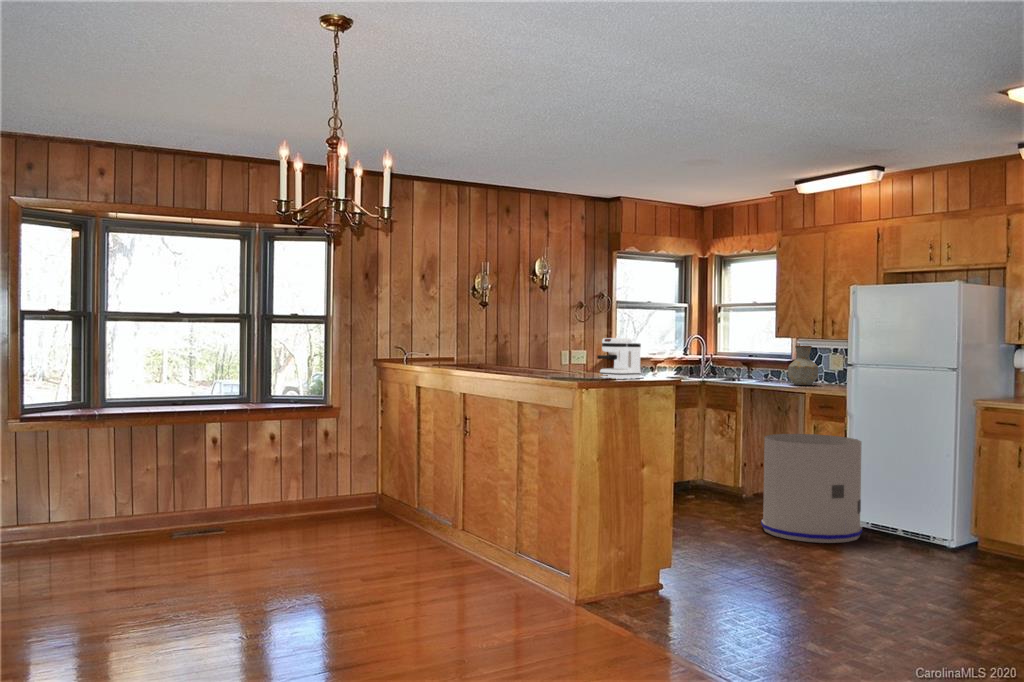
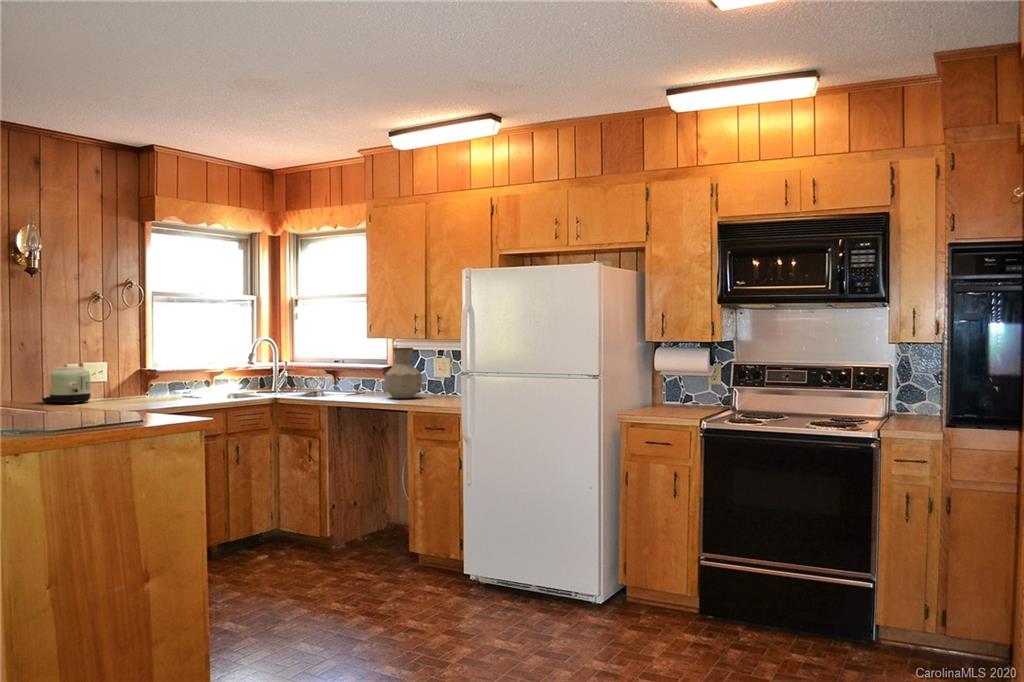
coffee maker: present [597,338,641,379] -> none [116,343,185,402]
toaster: none [549,353,580,378] -> present [42,366,91,404]
trash can: present [761,434,862,543] -> none [356,468,489,629]

